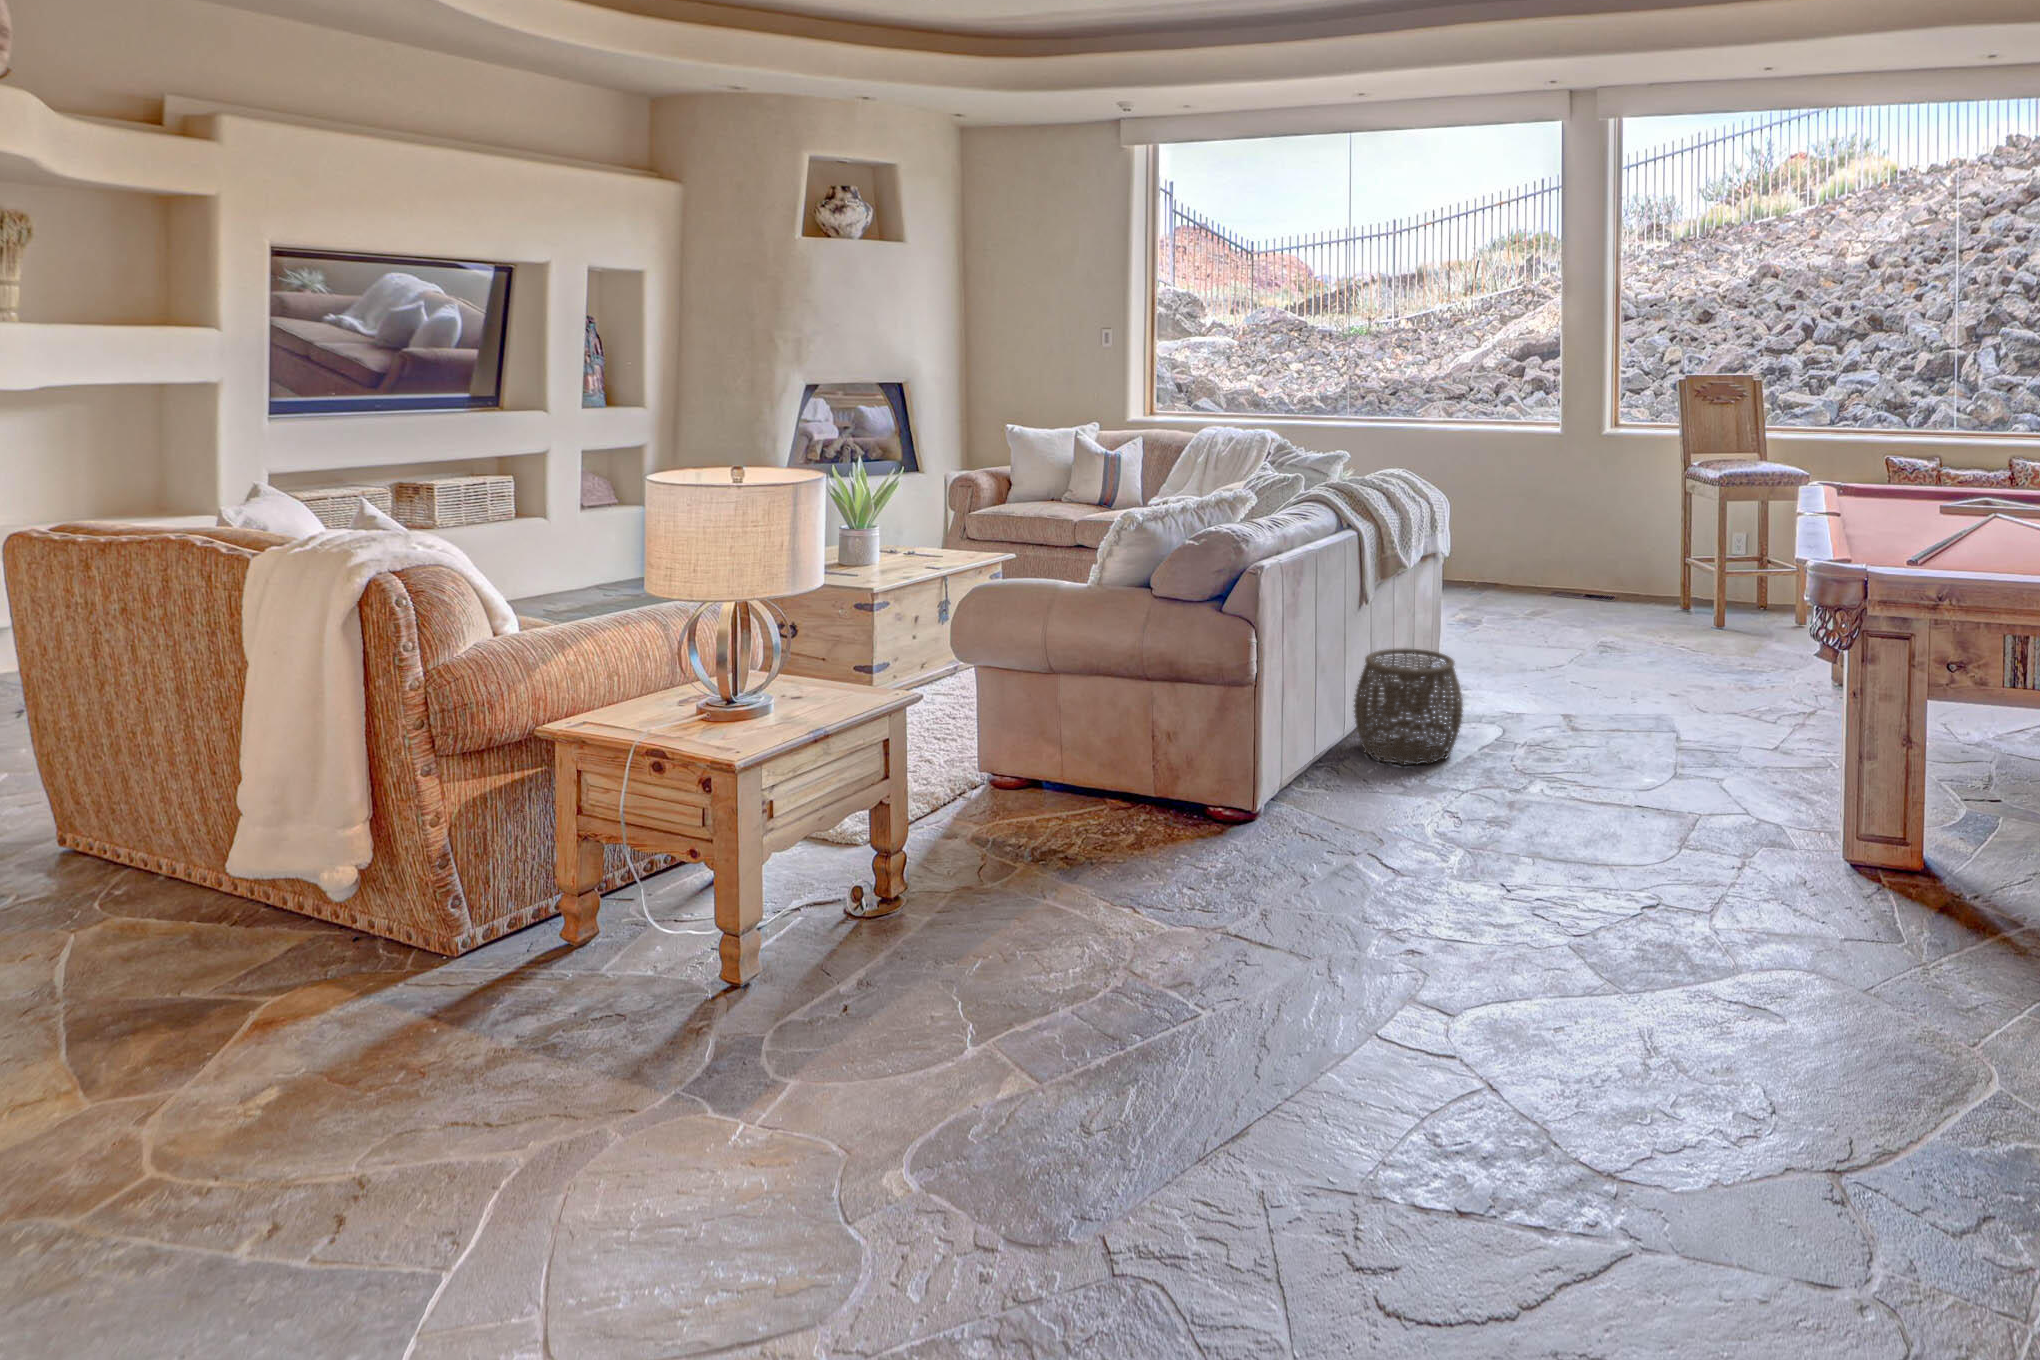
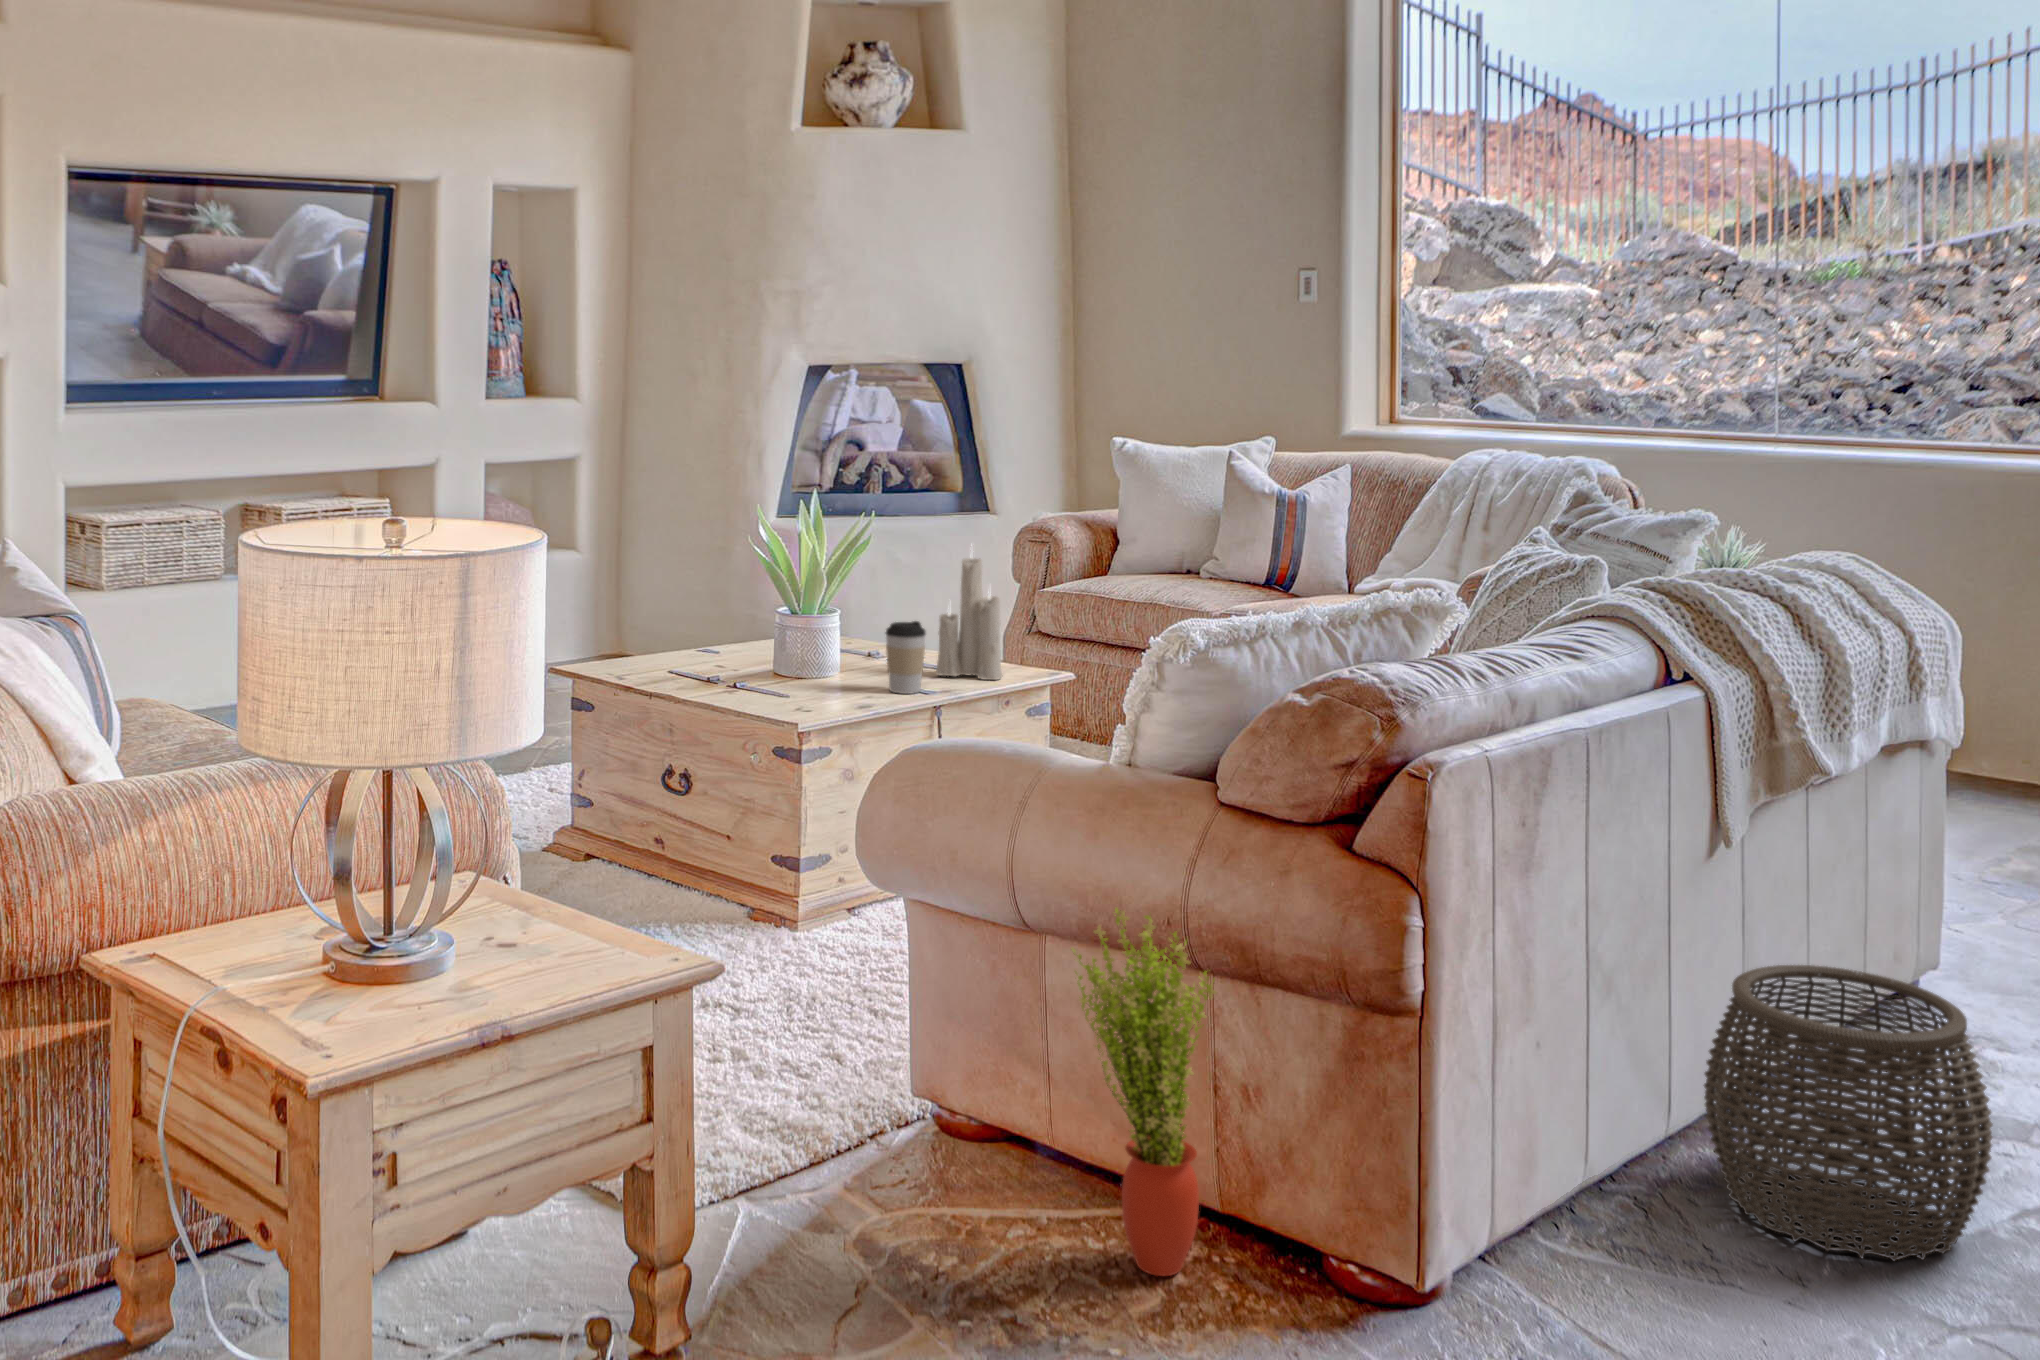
candle: none [937,480,977,560] -> present [936,553,1002,680]
coffee cup: none [913,529,938,570] -> present [886,621,926,694]
potted plant: none [1087,649,1159,820] -> present [1073,908,1217,1276]

